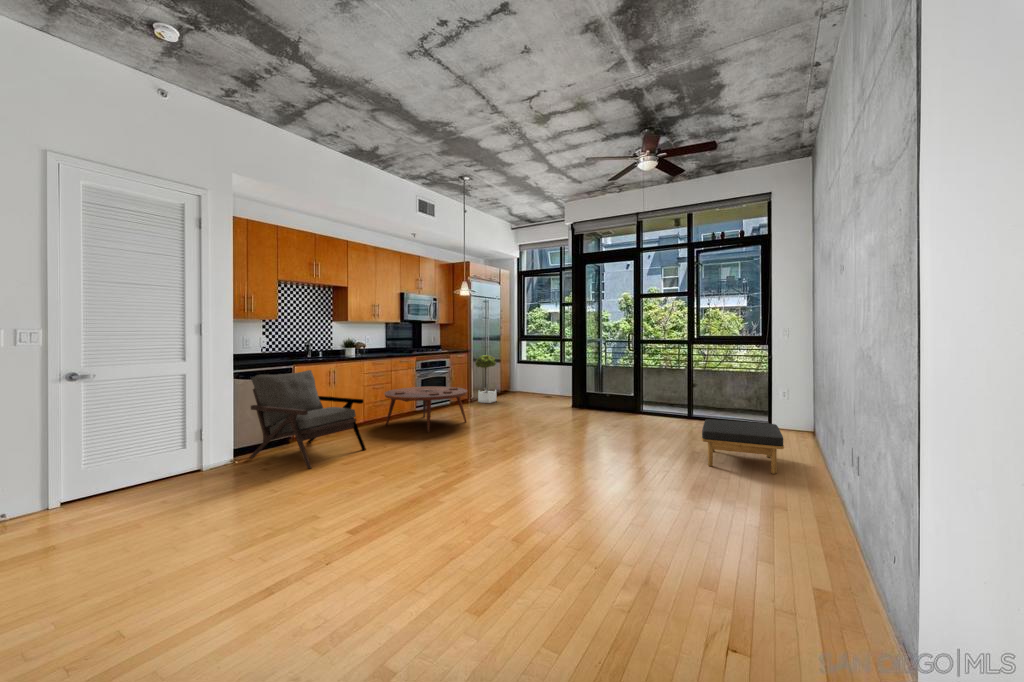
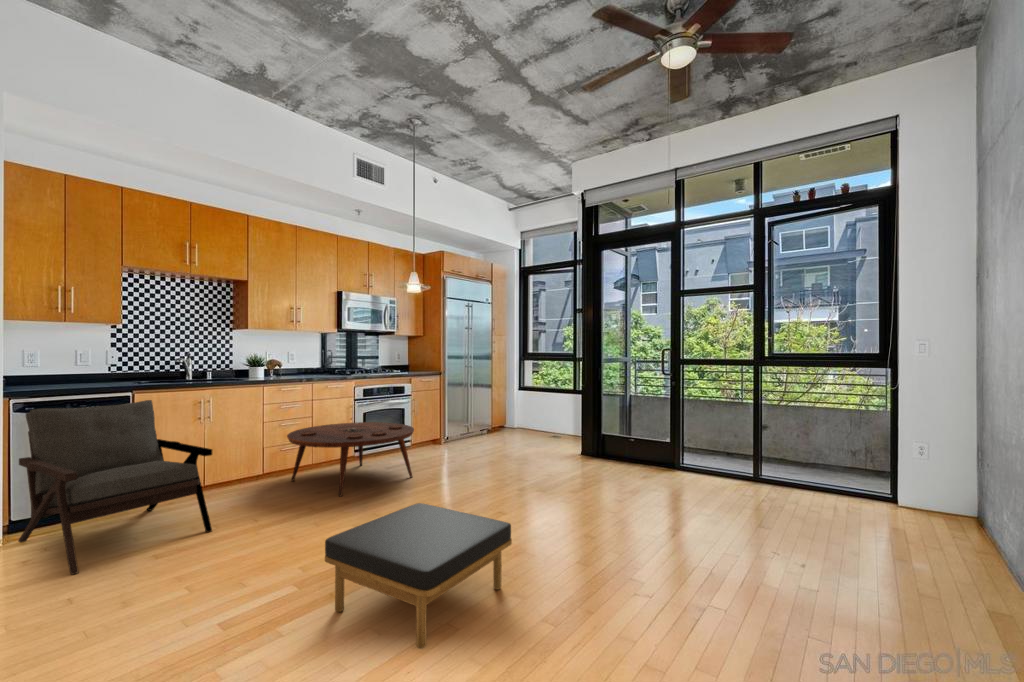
potted tree: present [475,355,497,403] -> none [450,376,480,444]
ottoman: present [702,419,784,474] -> present [325,503,512,648]

